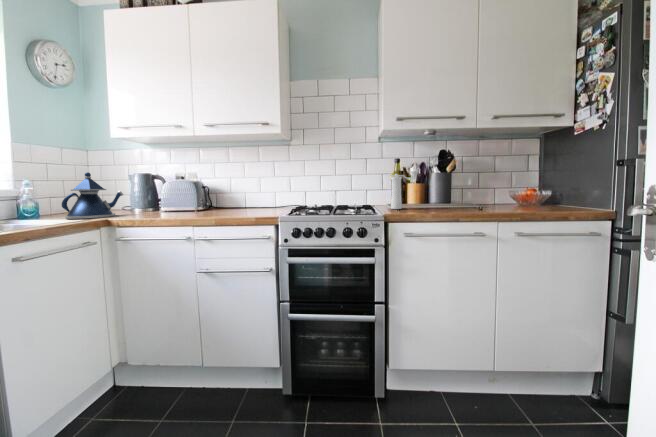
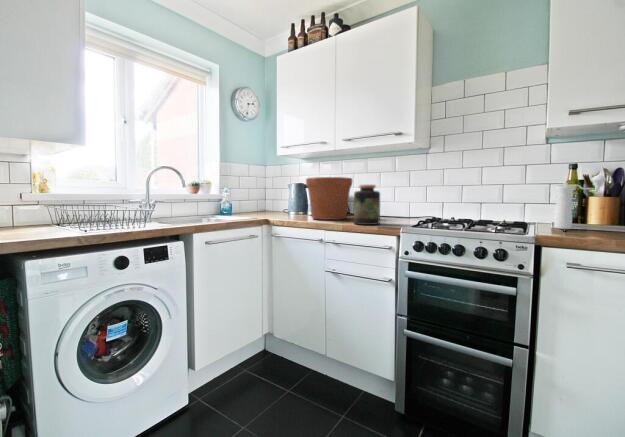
flower pot: none [162,167,218,215] -> present [306,177,352,220]
teapot: present [62,172,123,219] -> none [242,182,282,217]
jar: none [227,175,256,217] -> present [354,185,380,225]

